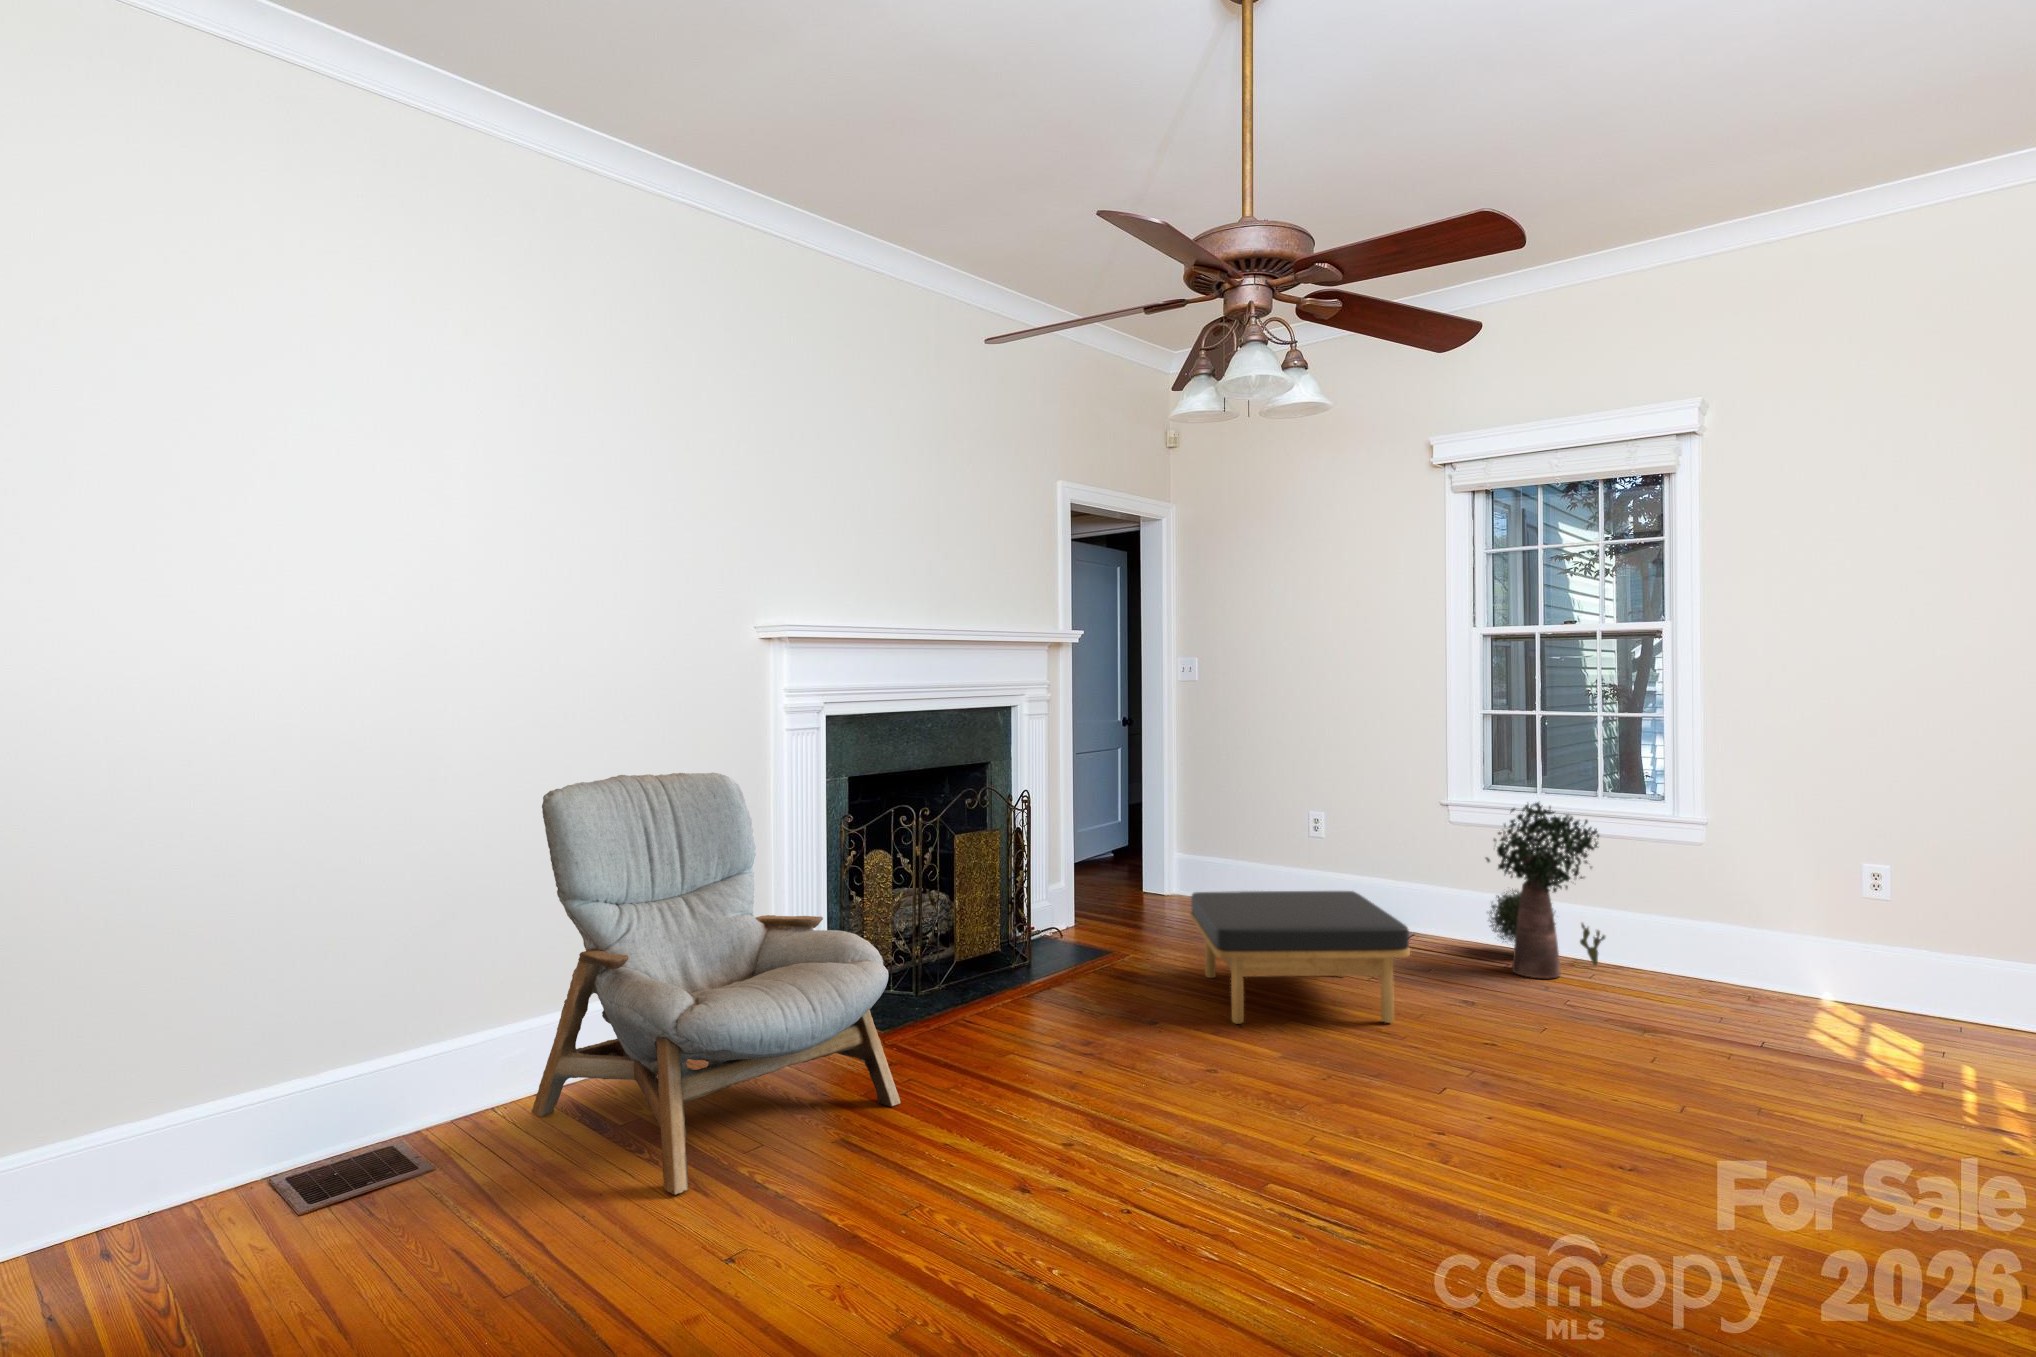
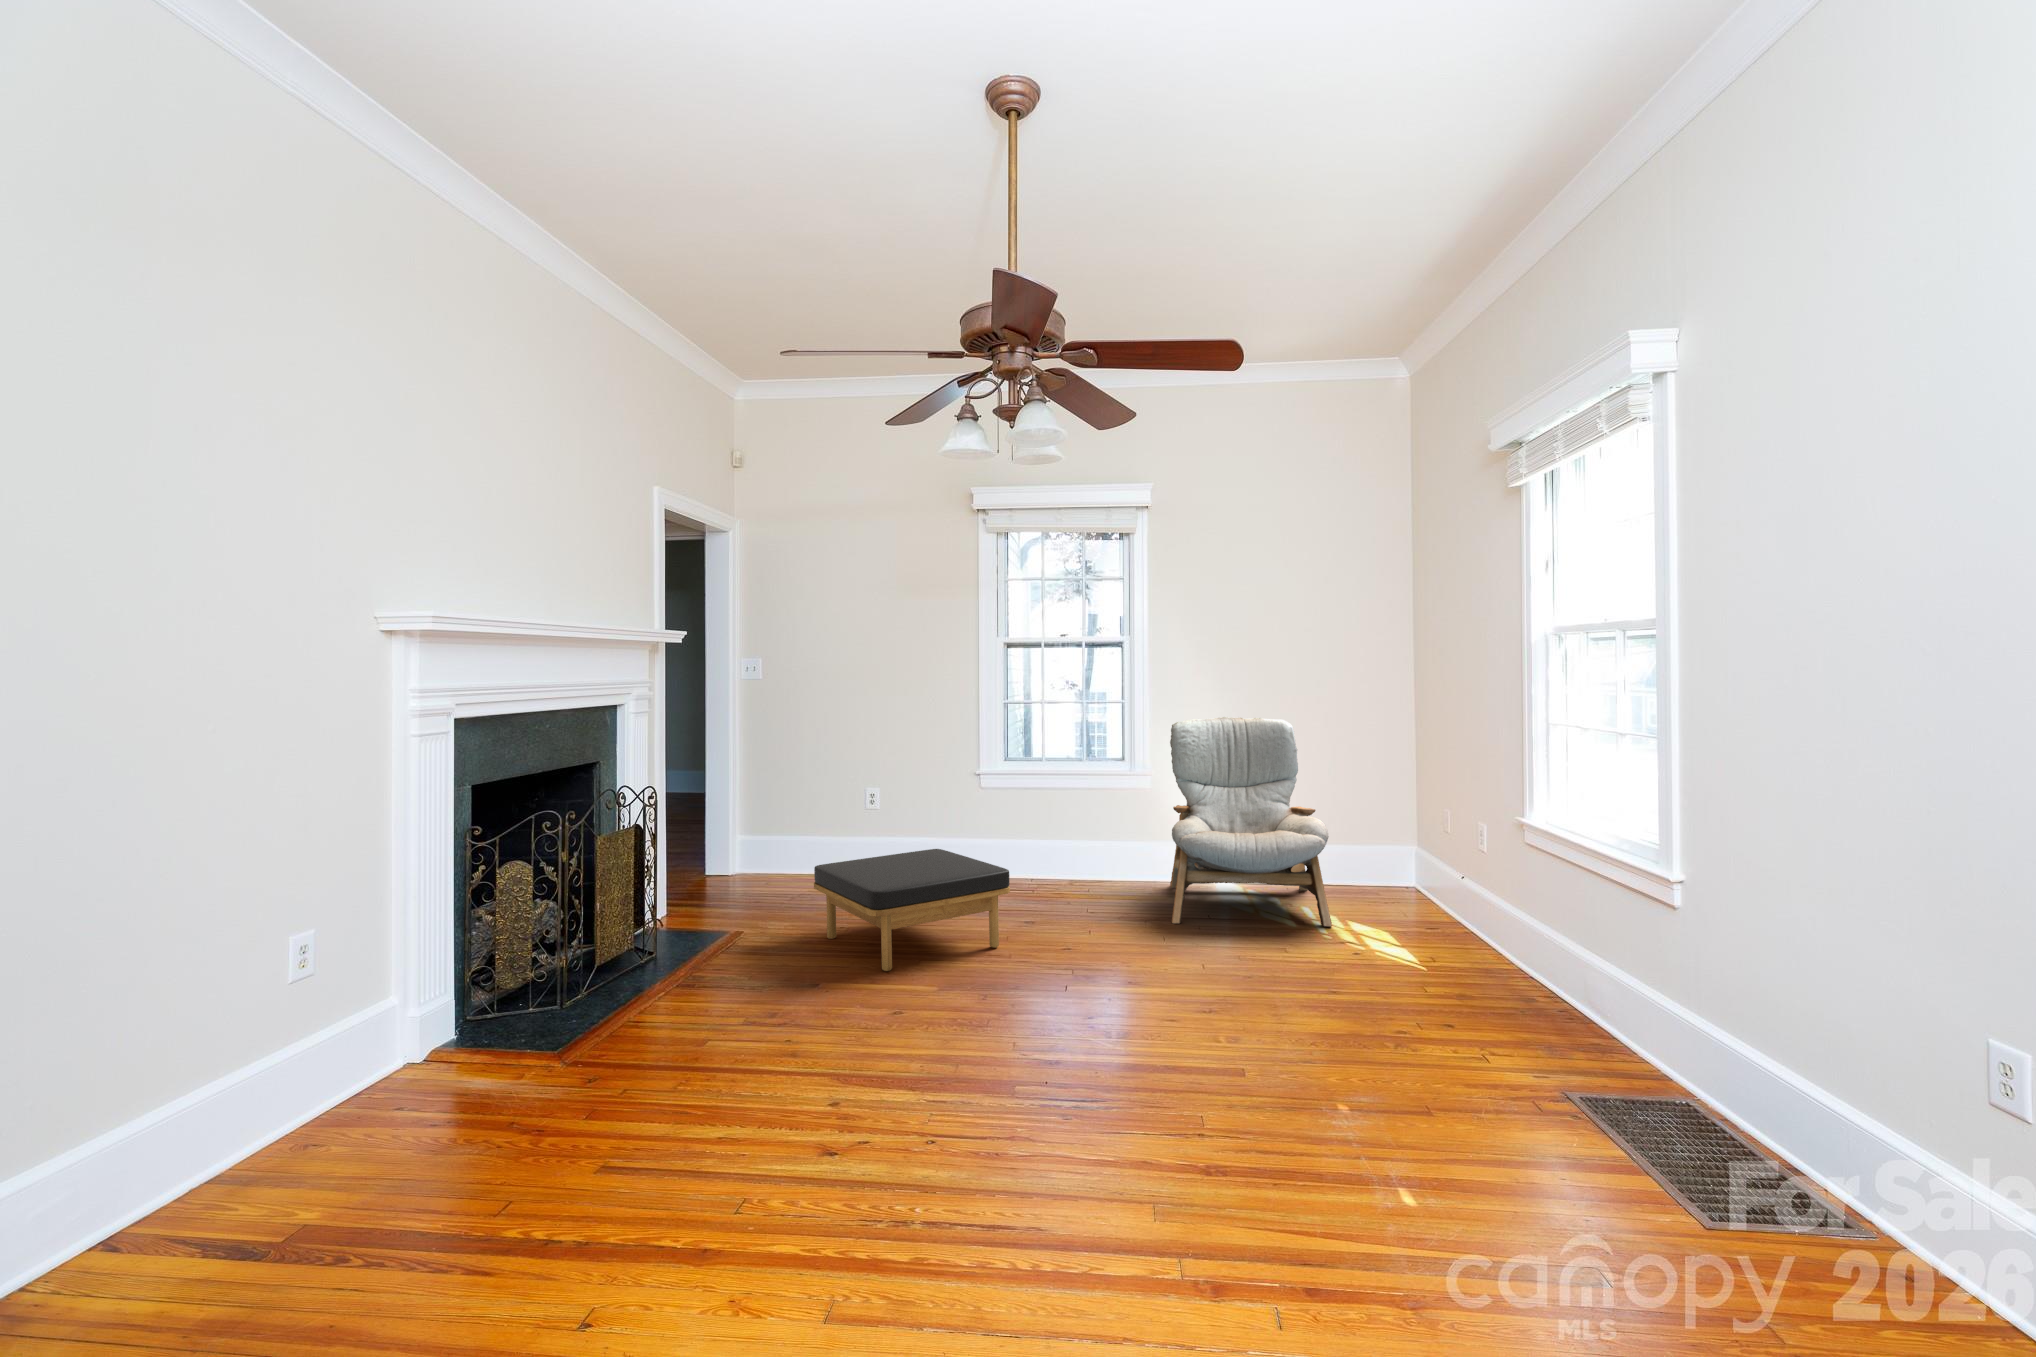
armchair: present [532,773,901,1195] -> present [1170,717,1332,926]
potted plant: present [1486,802,1605,978] -> none [1015,766,1098,898]

